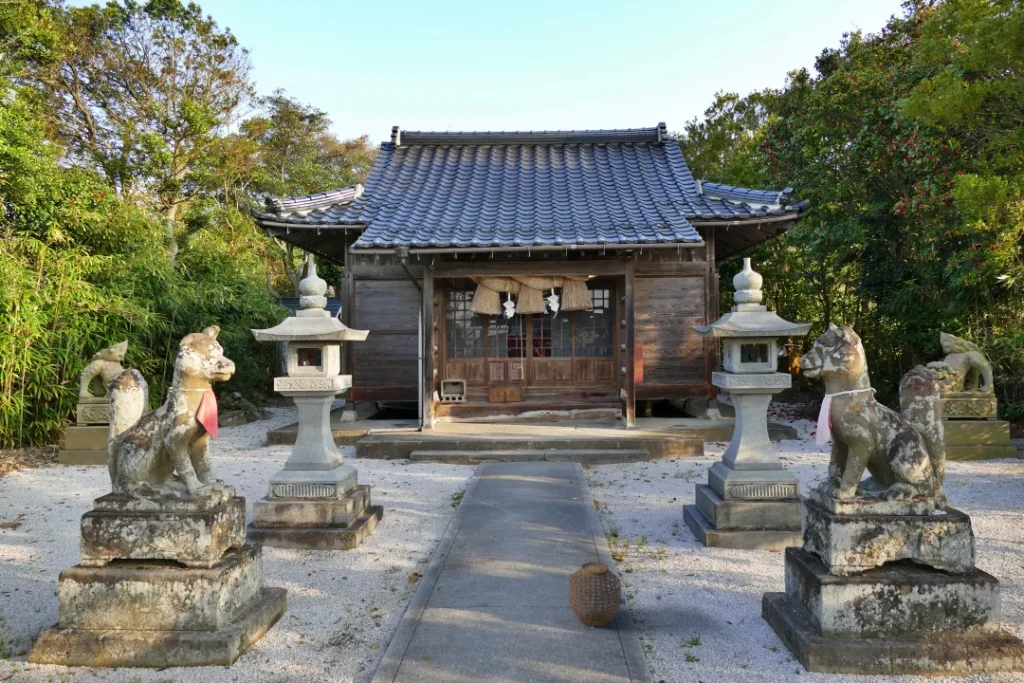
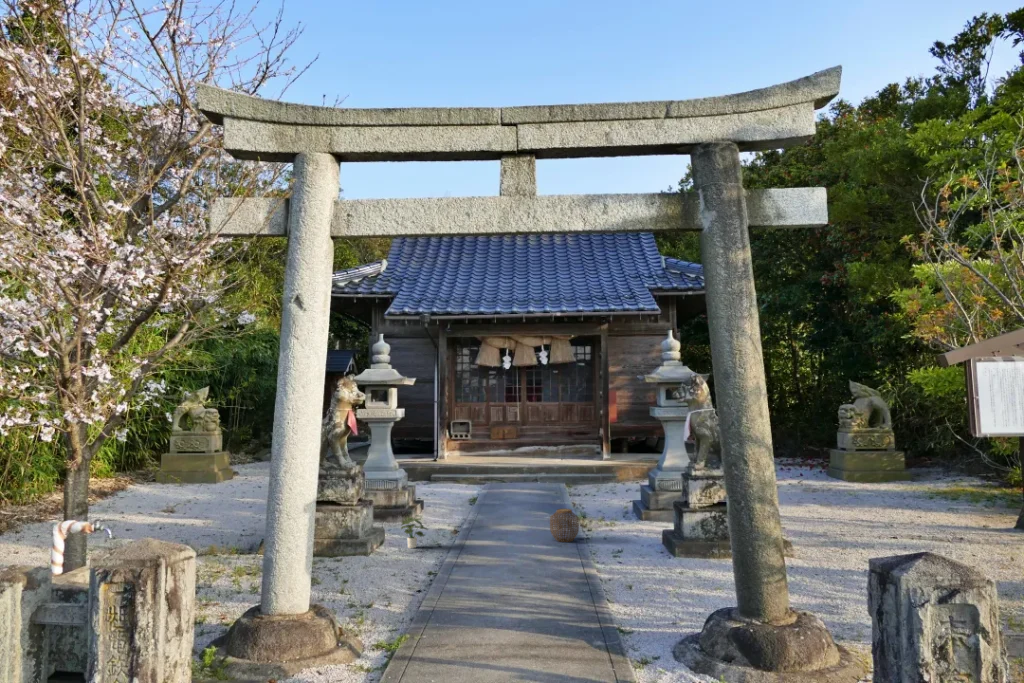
potted plant: none [291,586,348,650] -> present [401,515,427,548]

